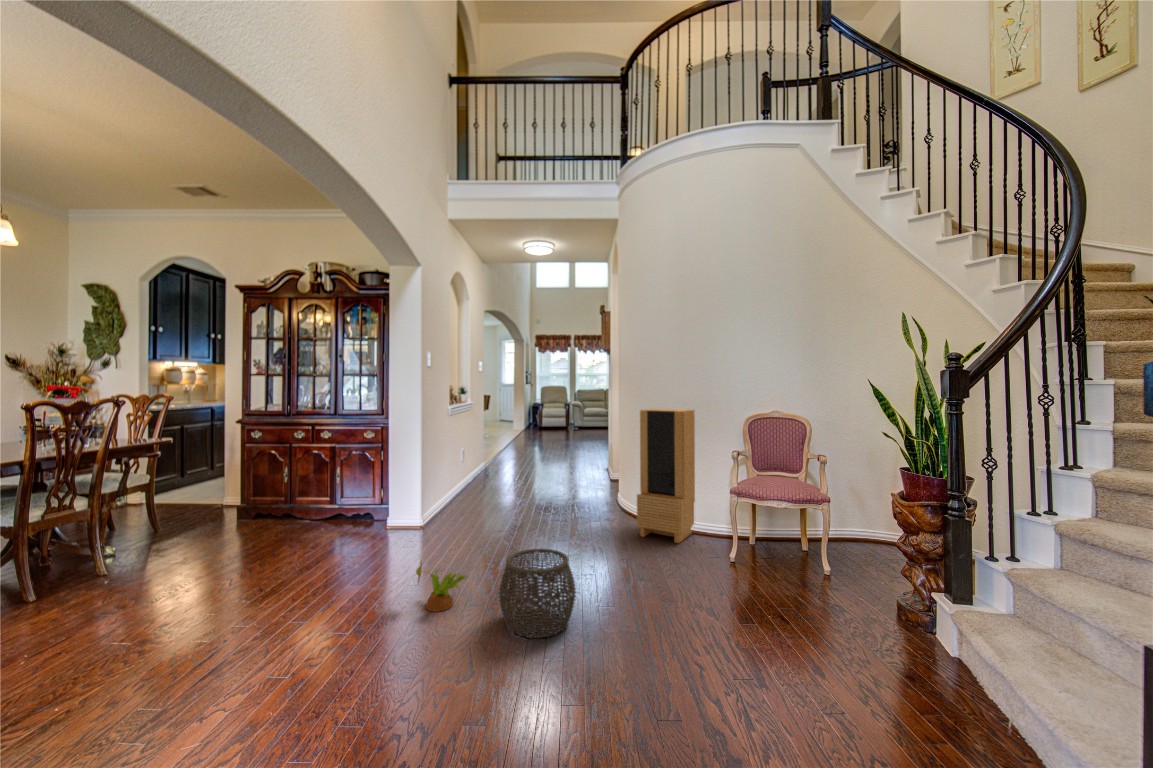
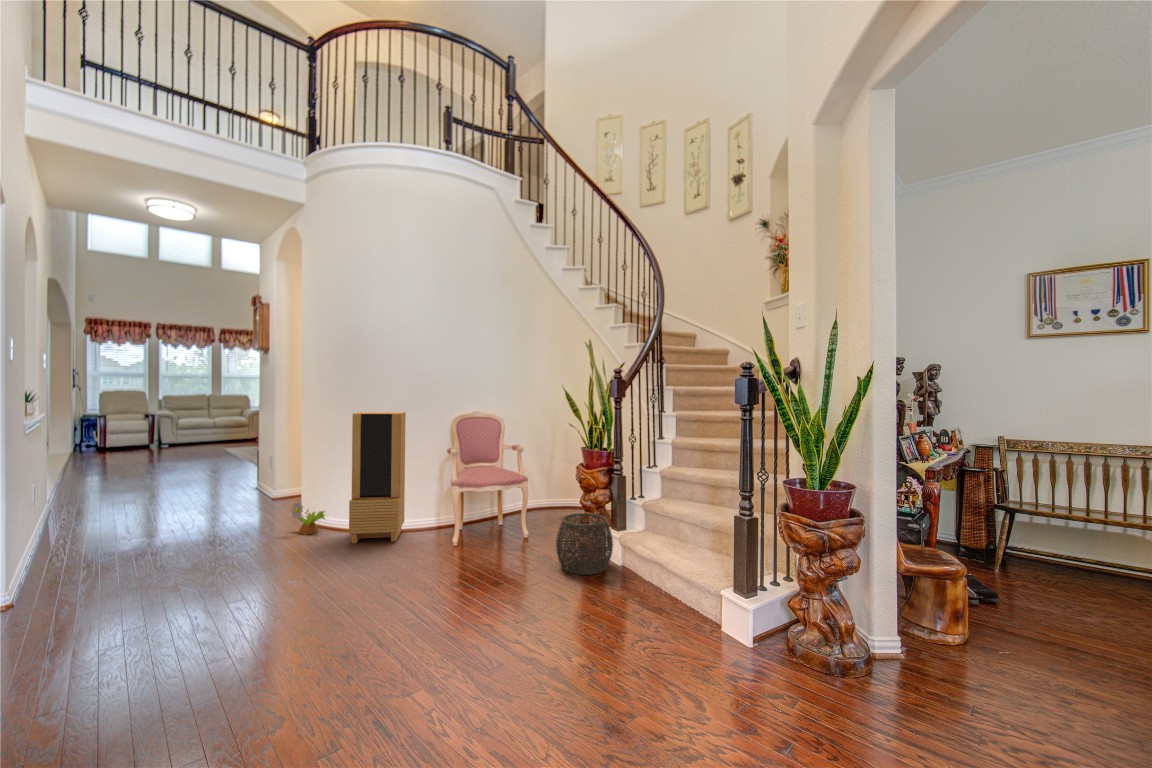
woven basket: present [499,549,576,638] -> present [556,513,613,575]
decorative plant: present [416,561,466,612] -> present [292,501,325,534]

